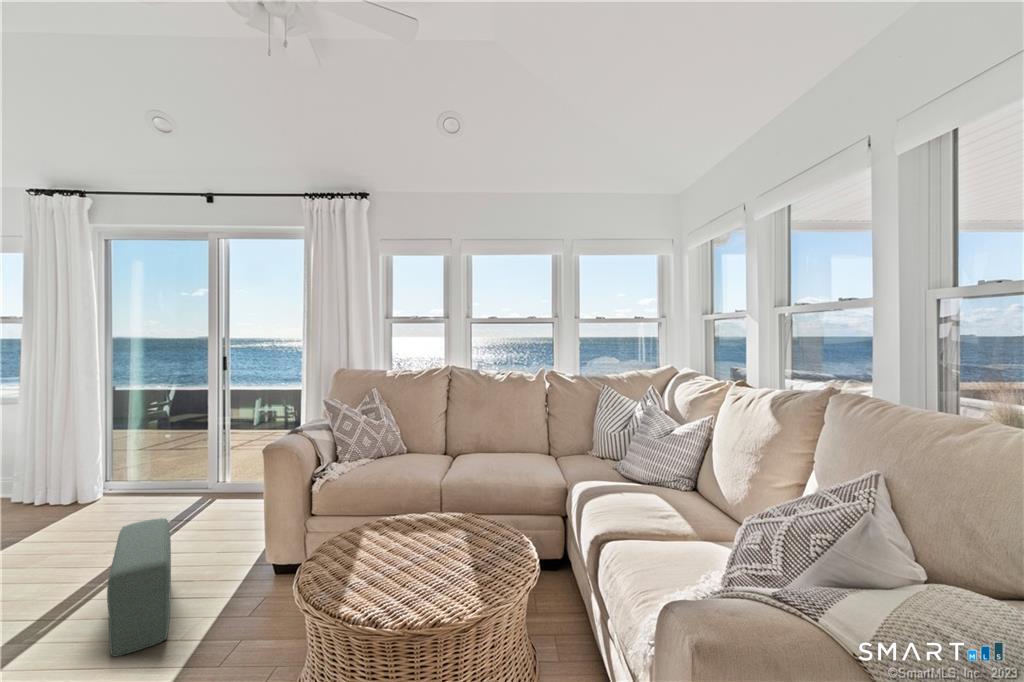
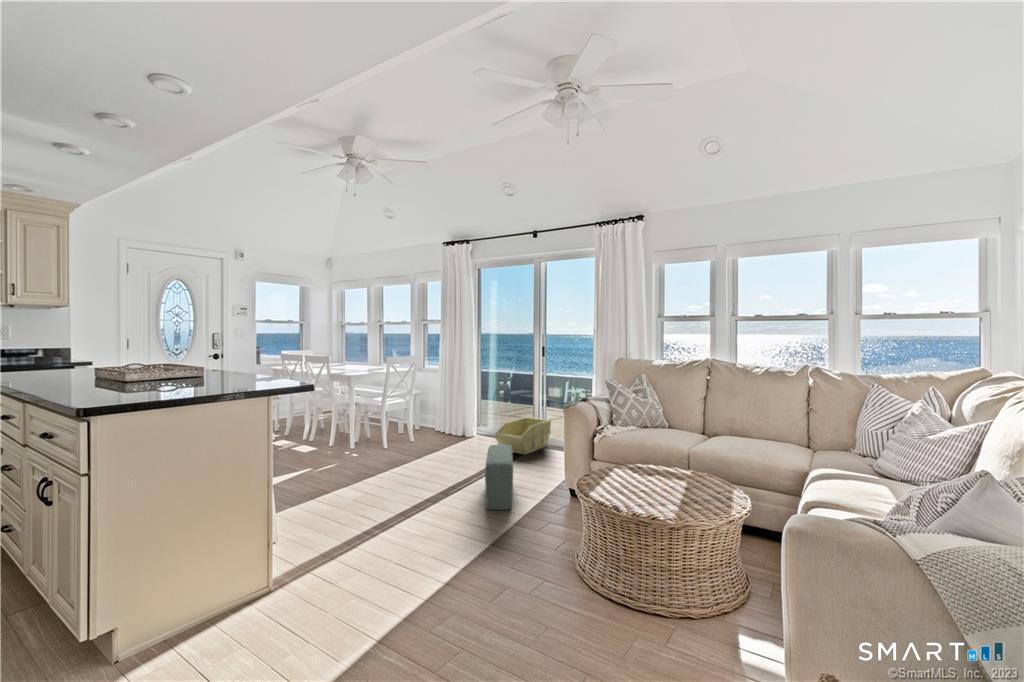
storage bin: none [139,454,237,513] -> present [495,417,551,454]

